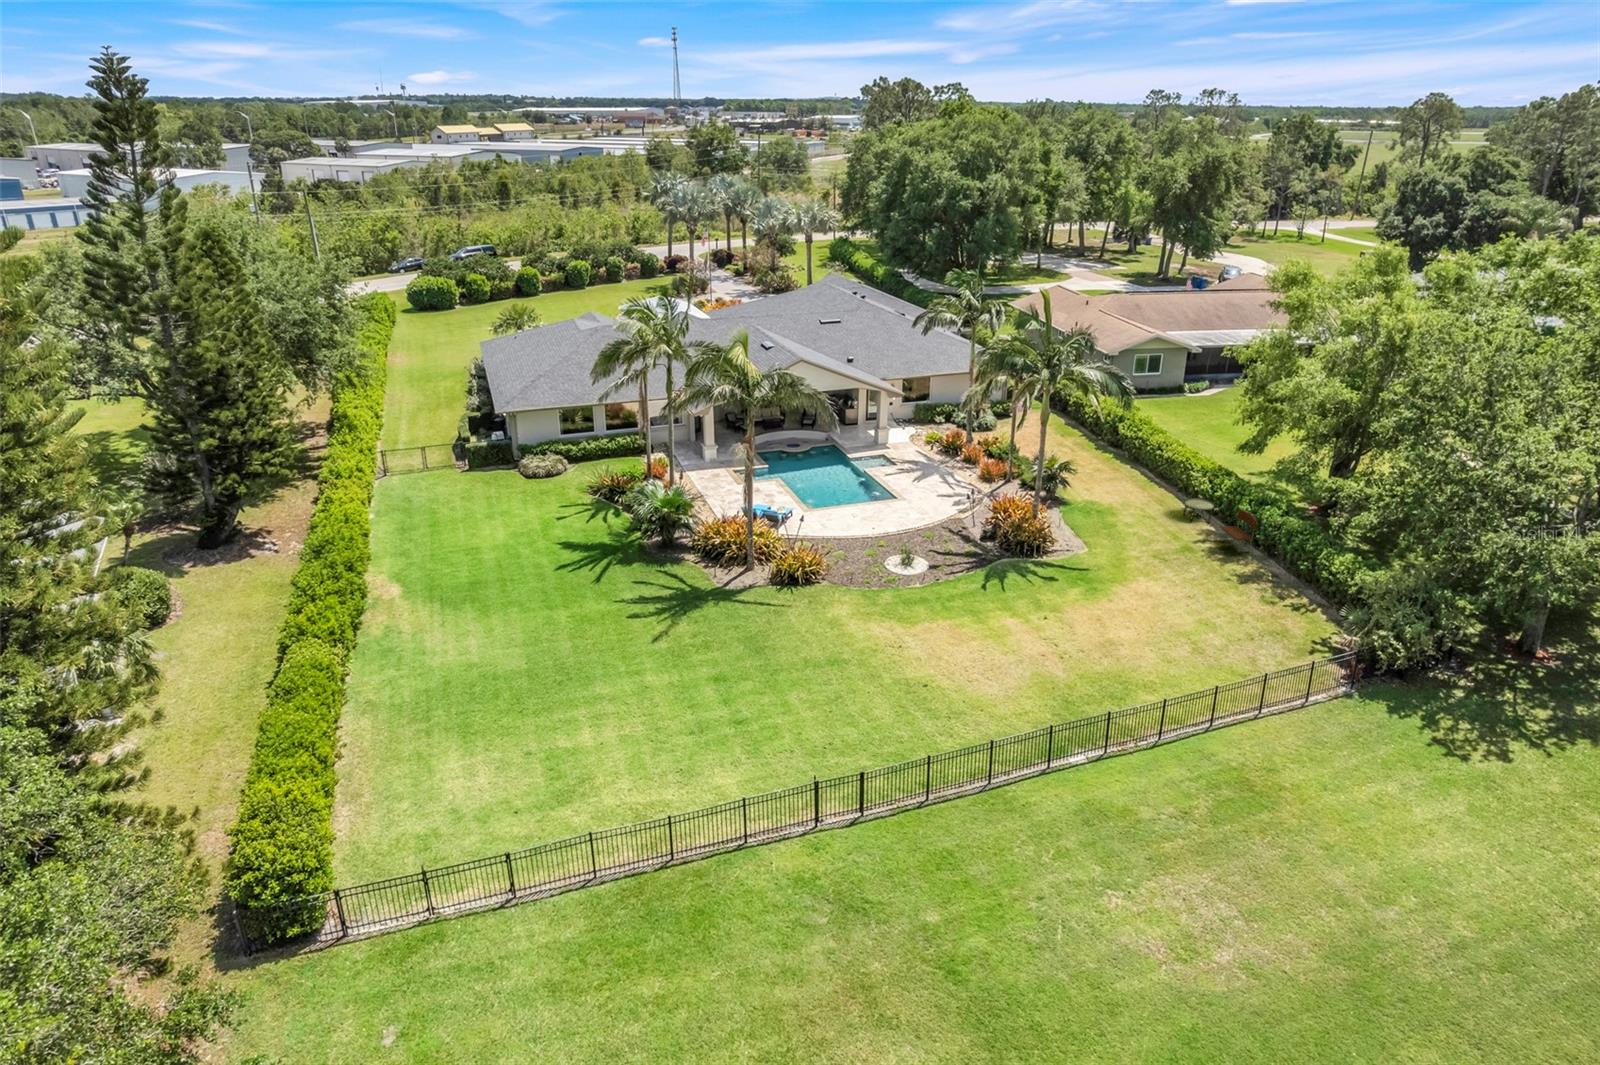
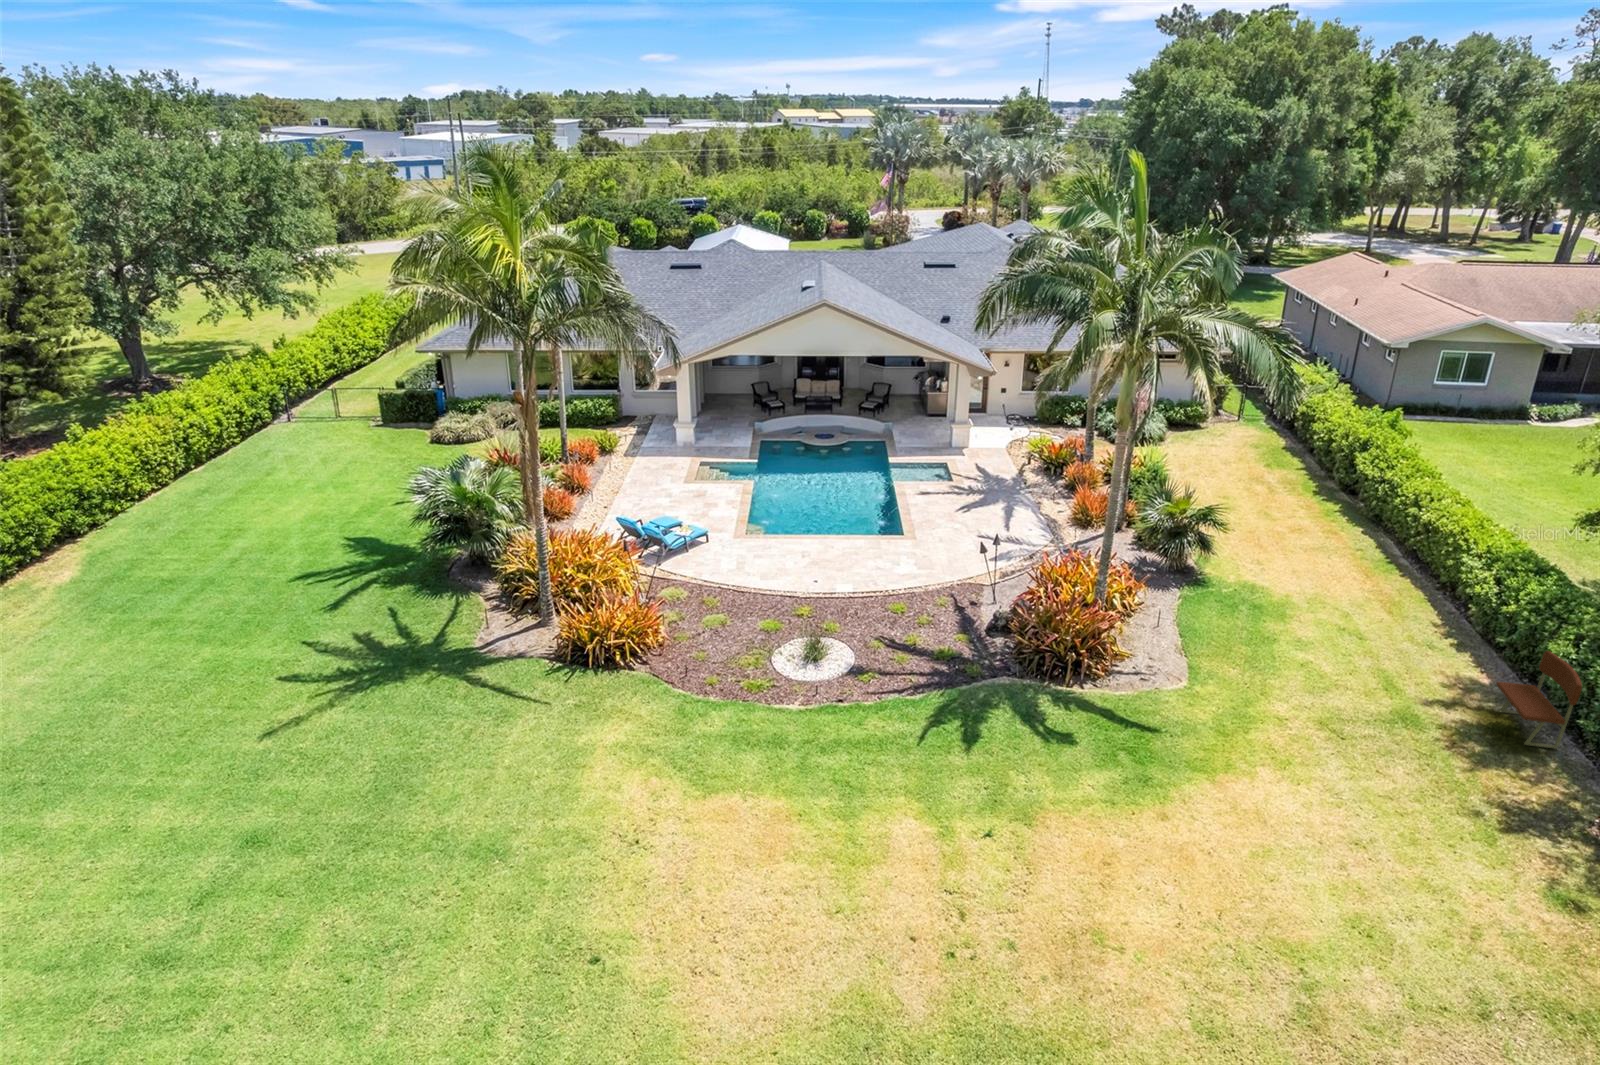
round table: present [1183,498,1215,522] -> none [1428,609,1501,666]

